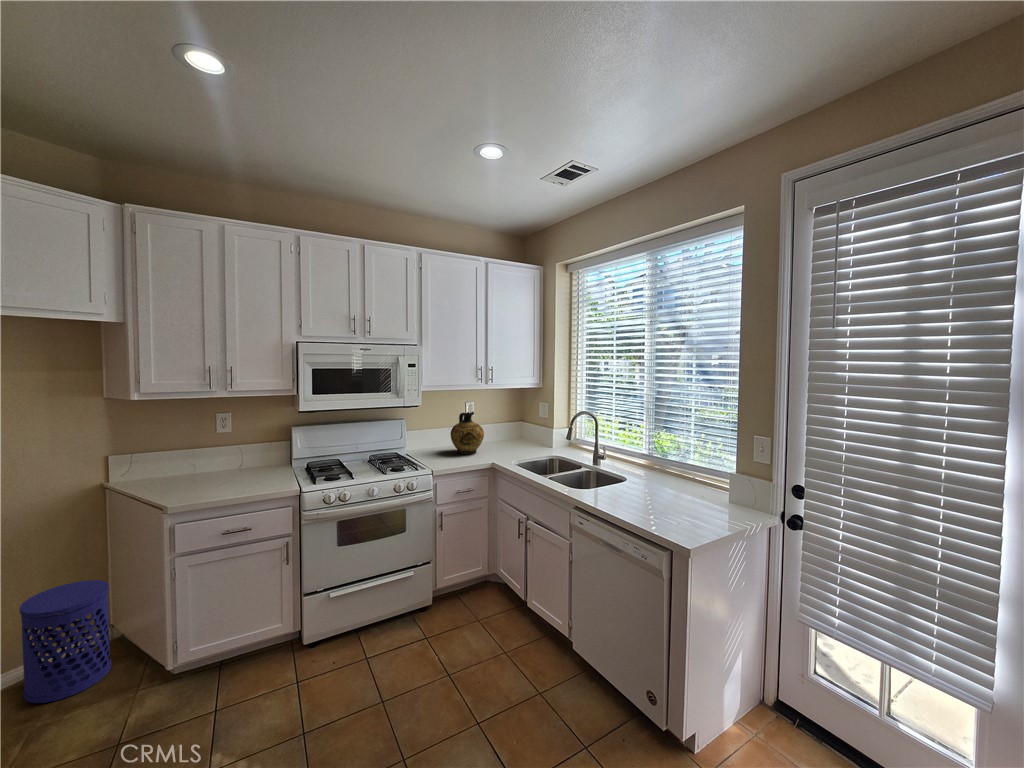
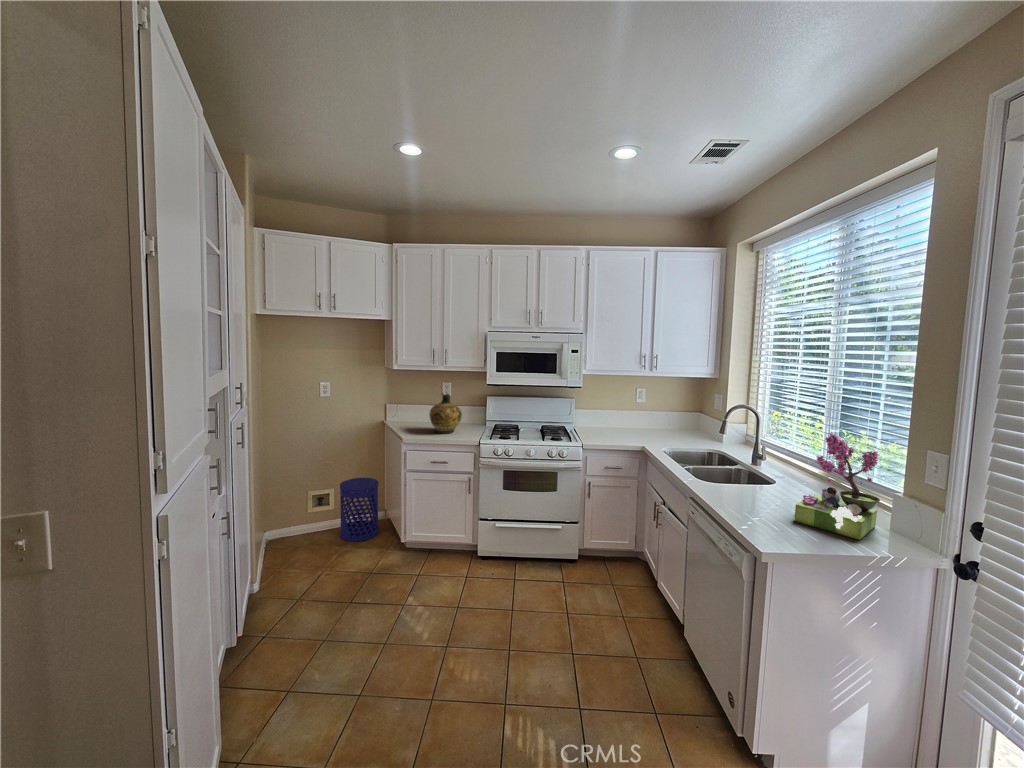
ceramic jug: present [450,412,484,454] -> present [429,393,462,433]
flower arrangement: none [675,429,729,517] -> present [794,433,880,540]

